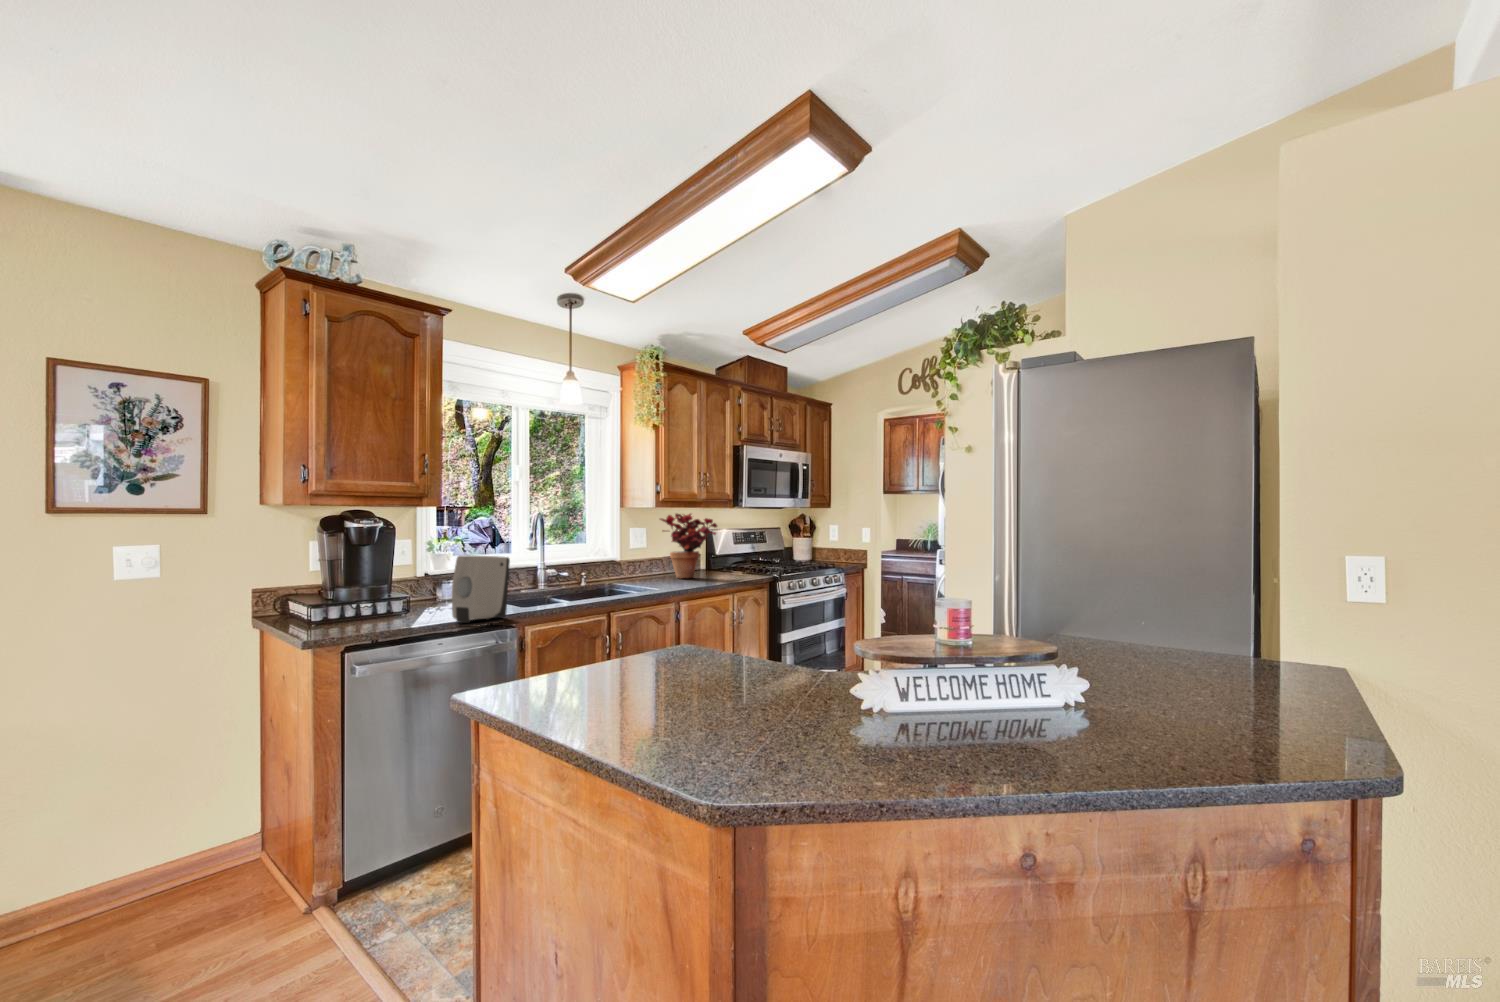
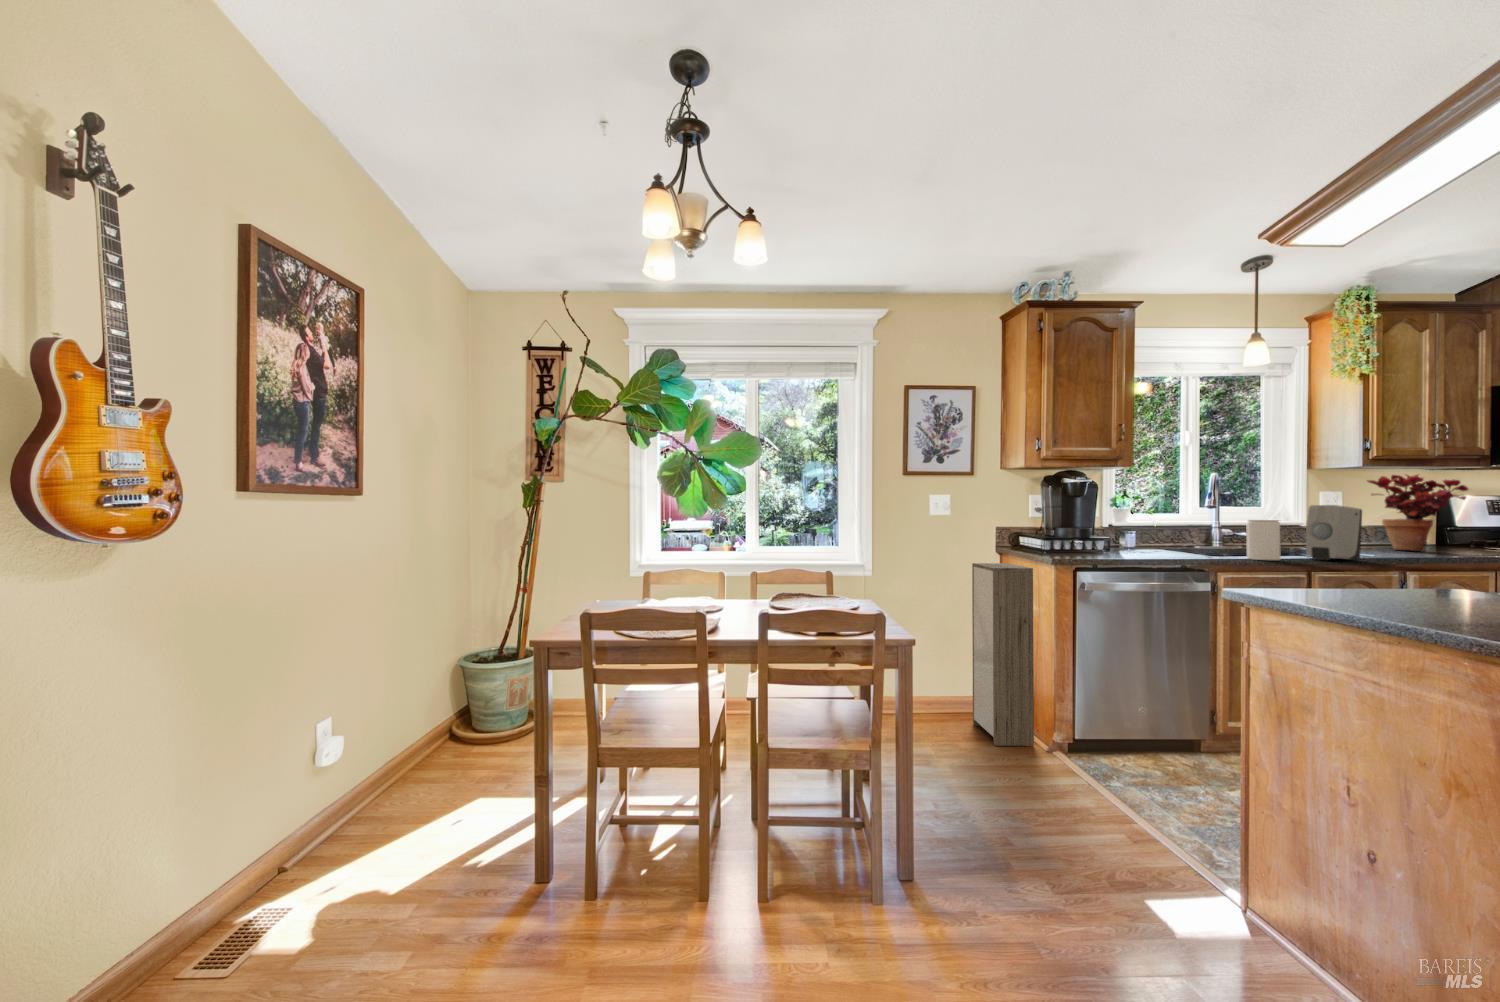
soap dispenser: present [452,555,510,623] -> present [1306,505,1362,560]
jar: none [553,564,582,608] -> present [1246,520,1280,560]
storage cabinet: none [180,648,277,958] -> present [972,563,1034,746]

